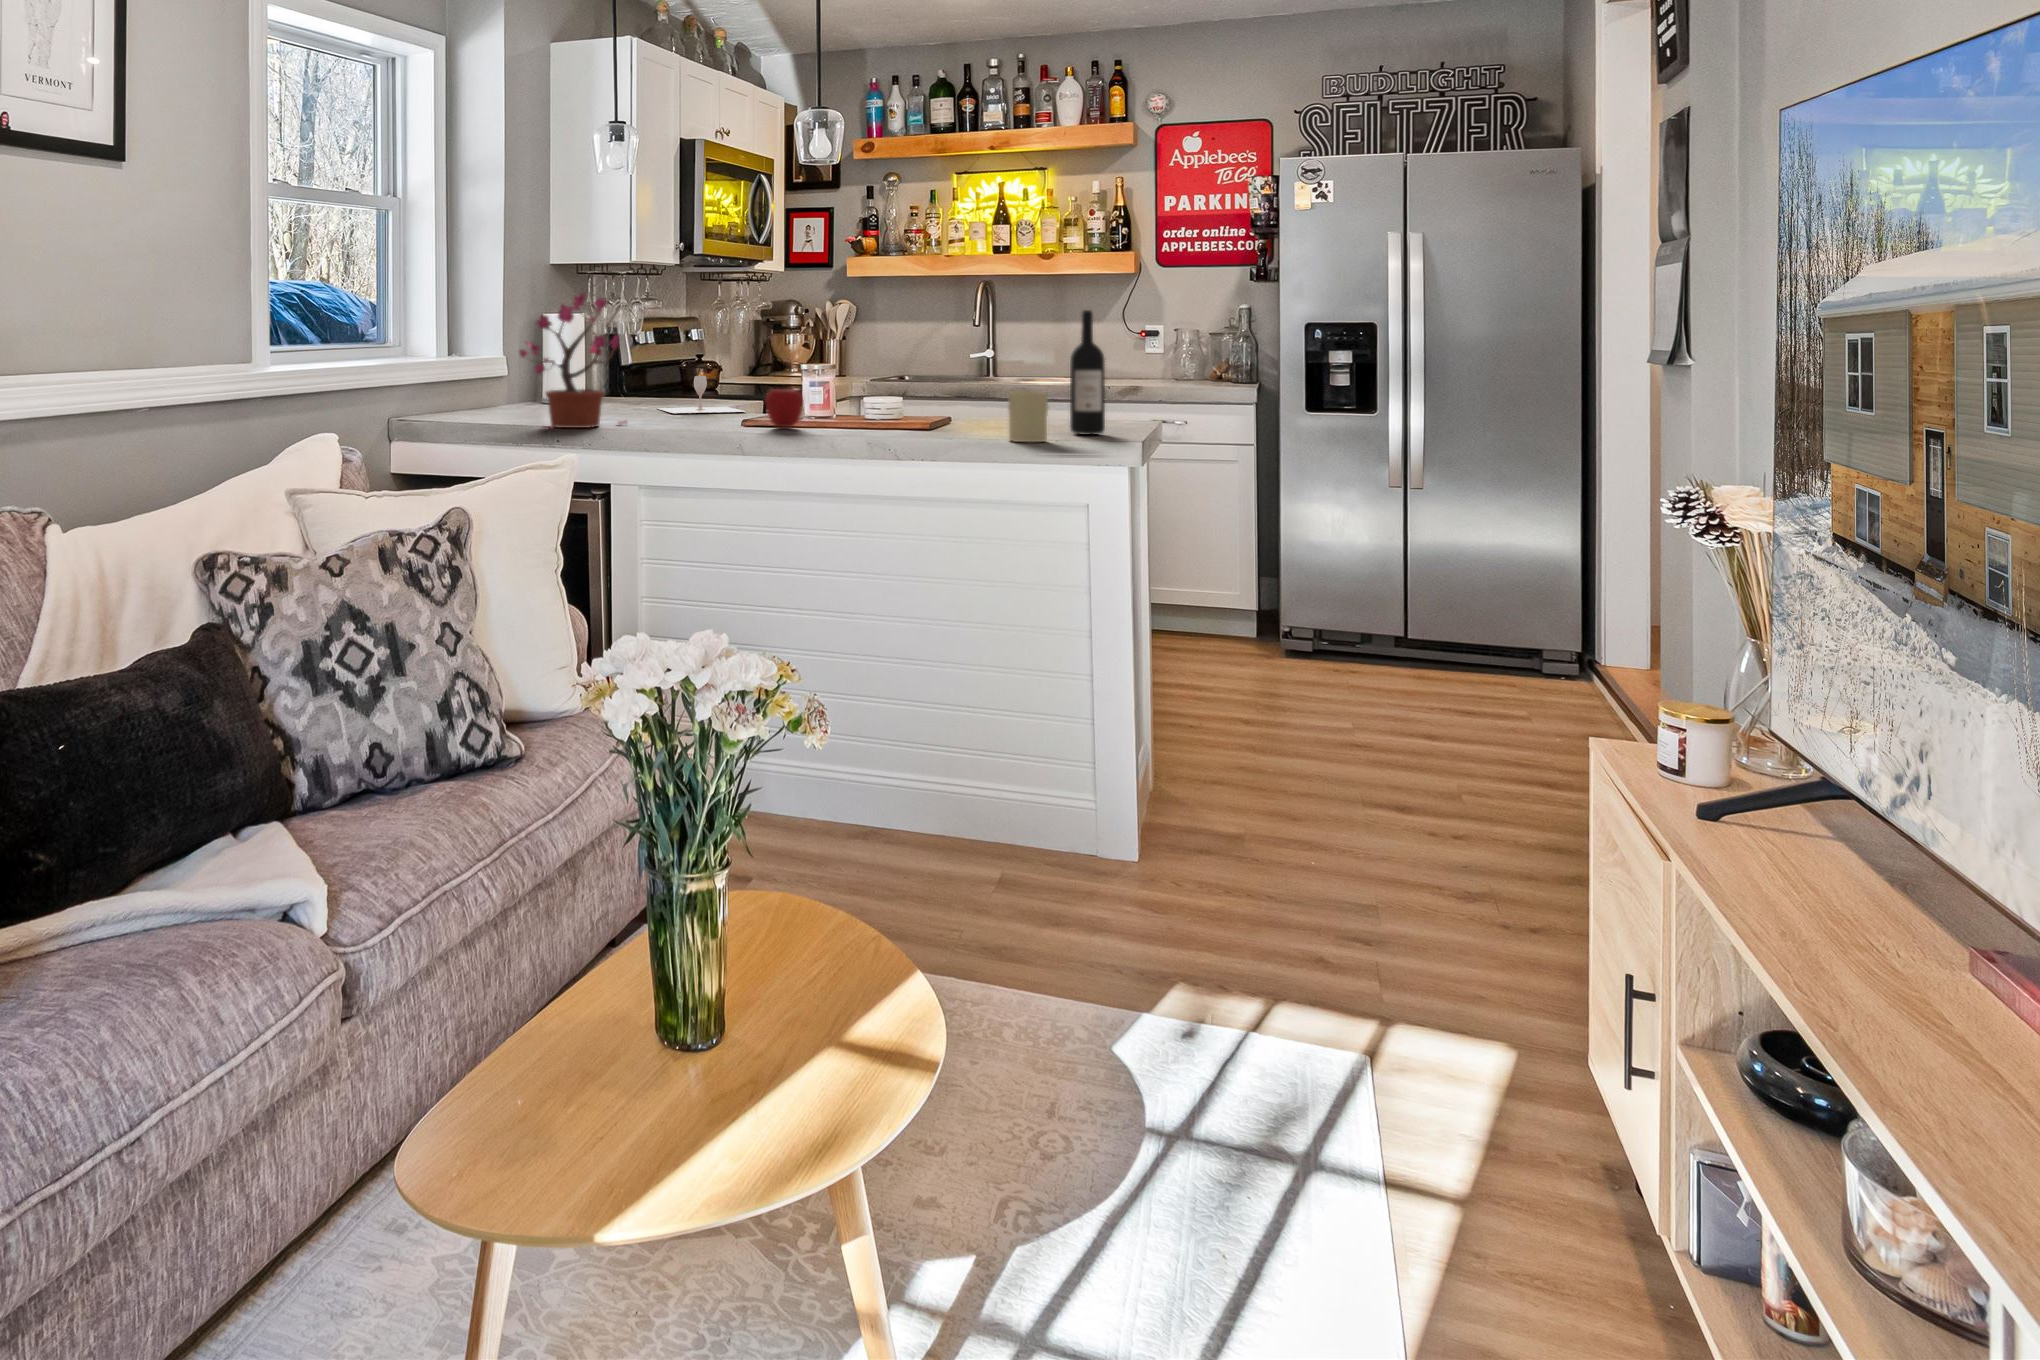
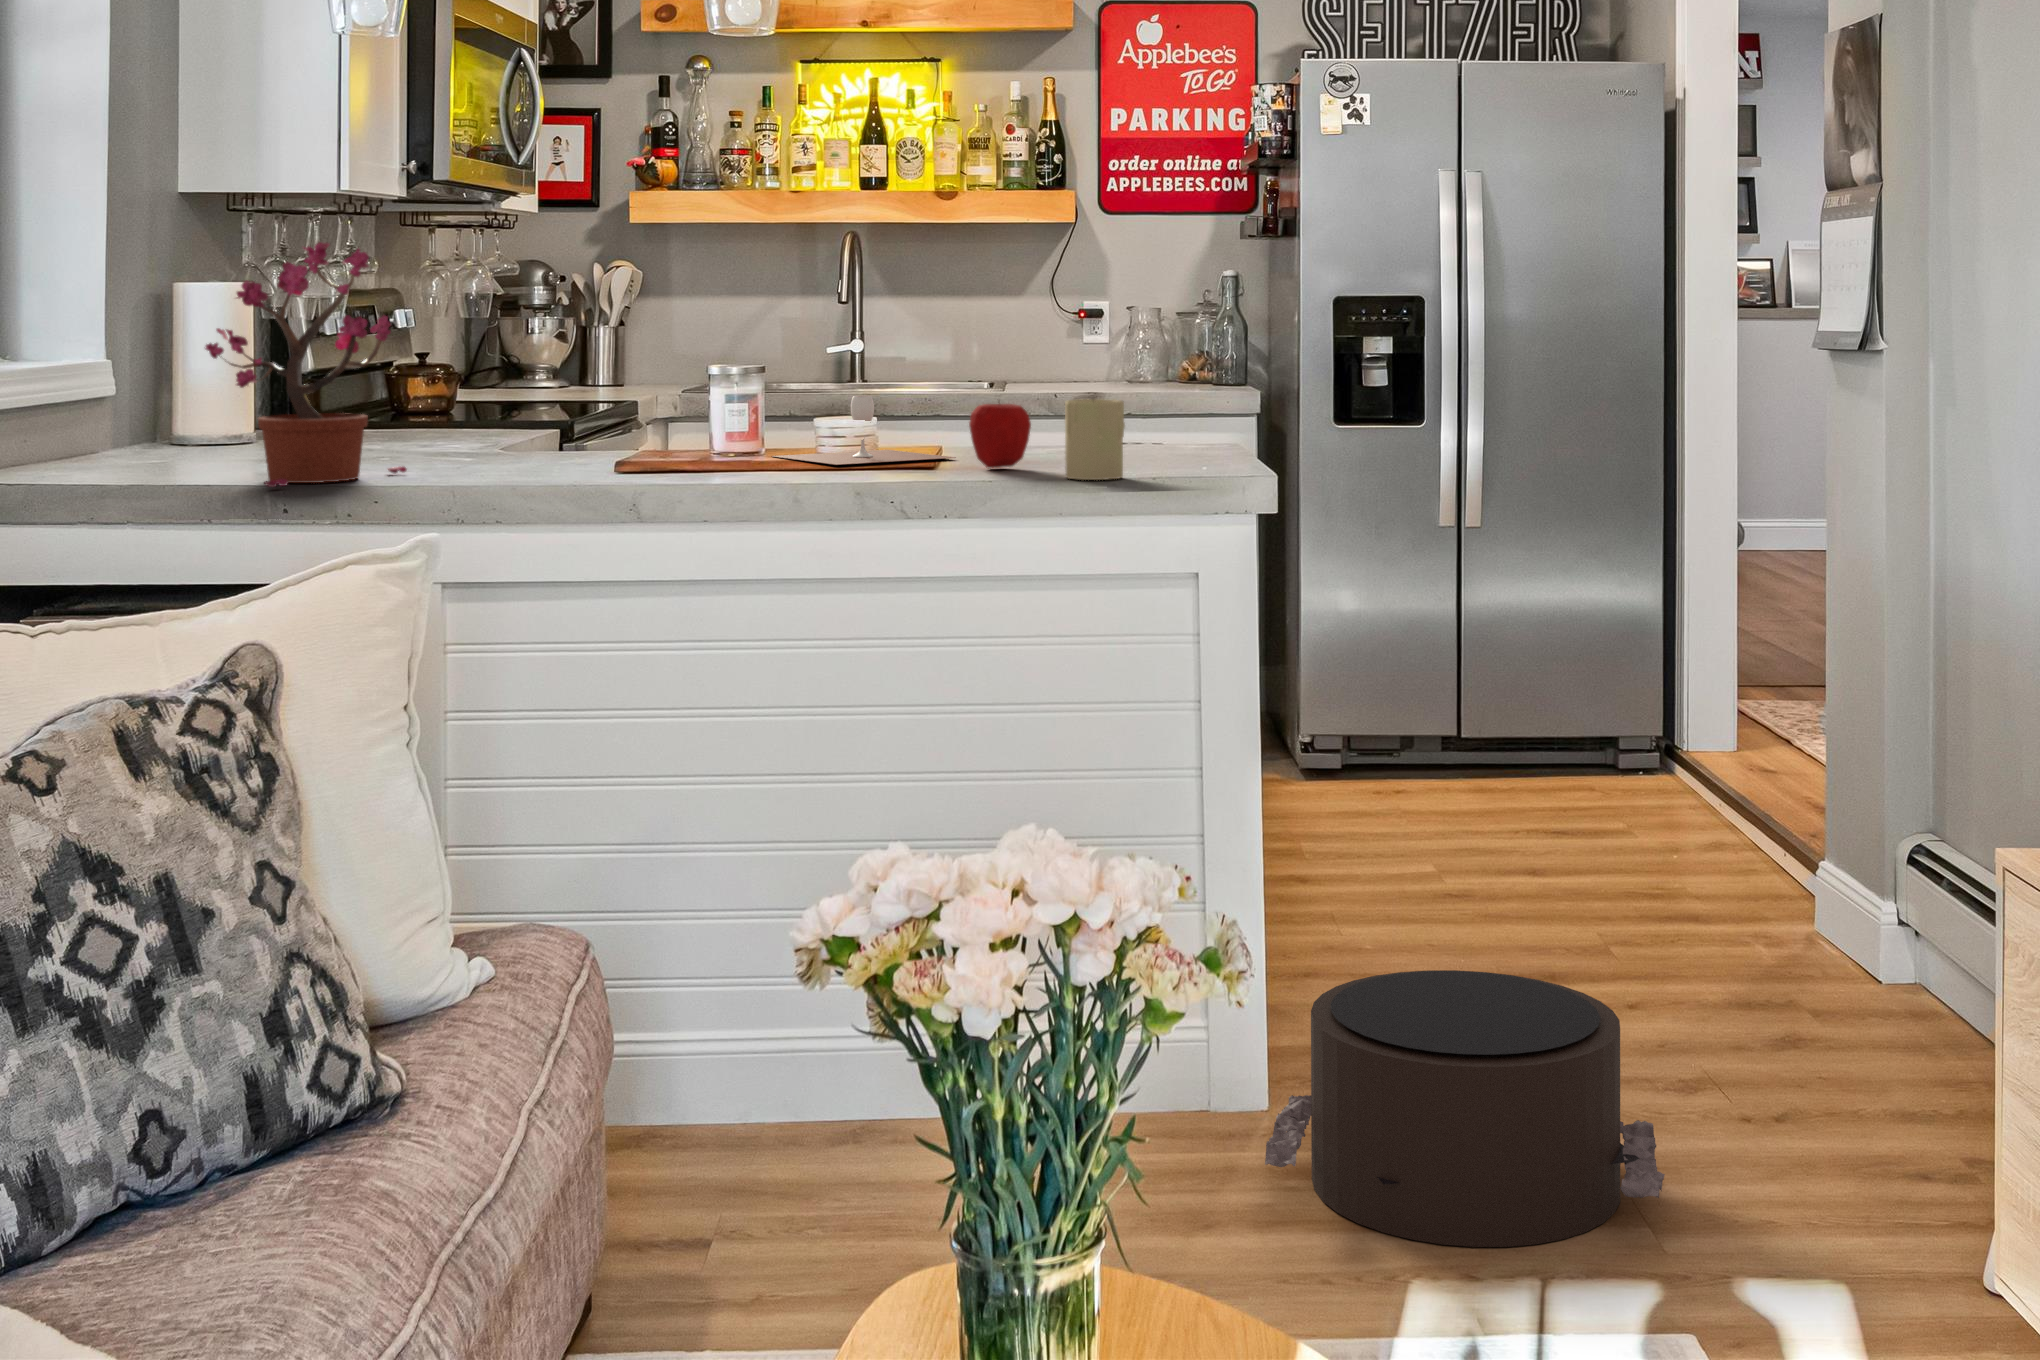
wine bottle: present [1070,310,1105,435] -> none [1135,273,1186,465]
wine glass: present [657,376,745,413] -> present [772,395,956,465]
apple: present [766,389,803,427] -> present [969,403,1031,468]
pouf: none [1102,780,1399,971] -> present [1265,970,1665,1247]

